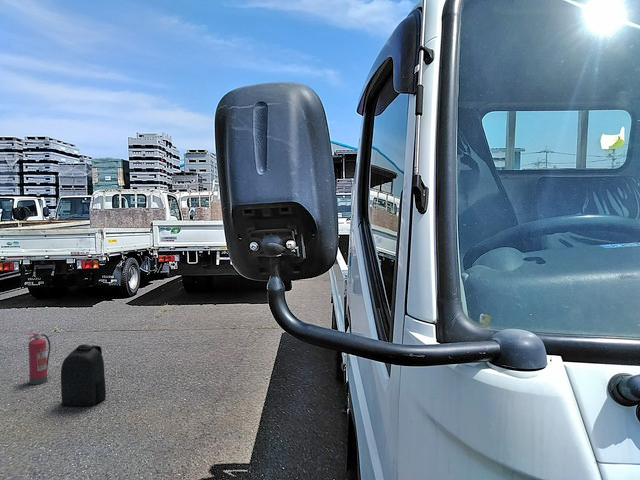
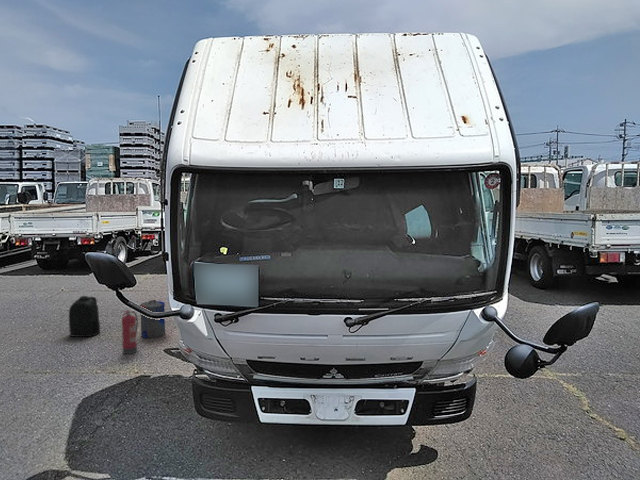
fire extinguisher: present [28,334,50,385] -> present [122,311,138,354]
trash can: none [165,351,201,409] -> present [140,300,165,338]

